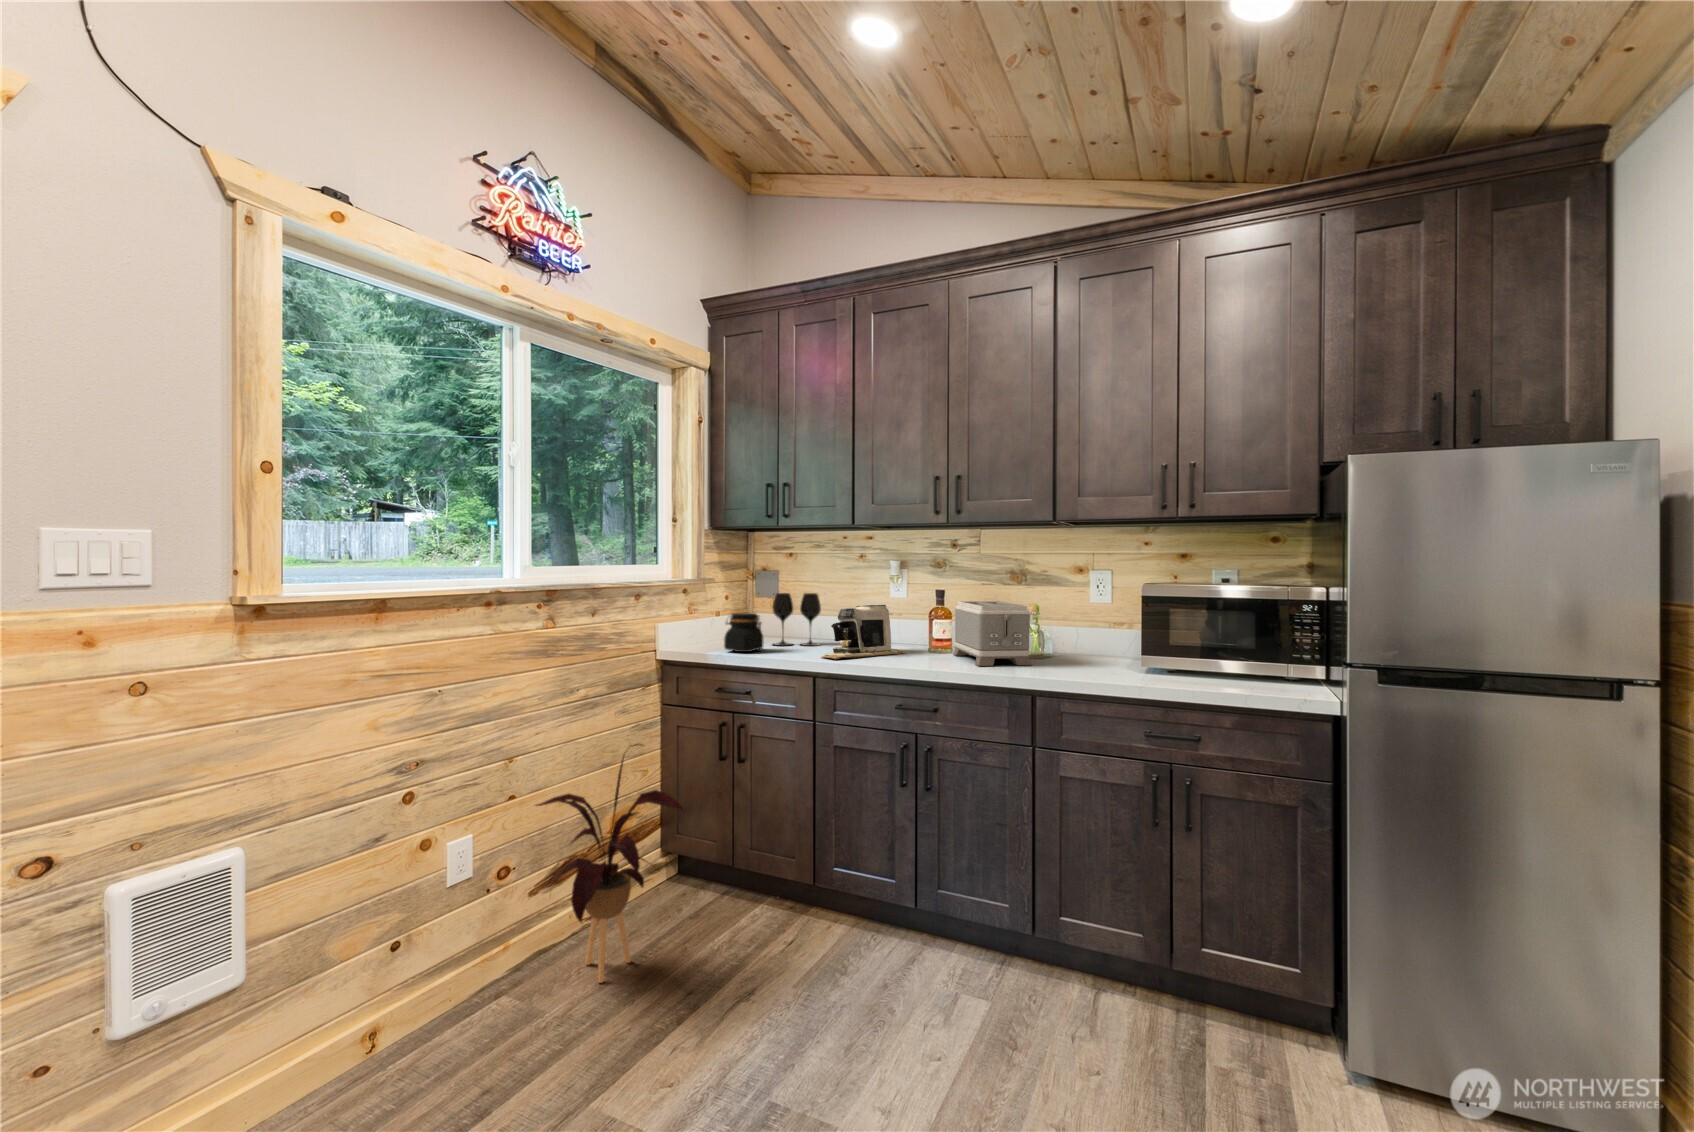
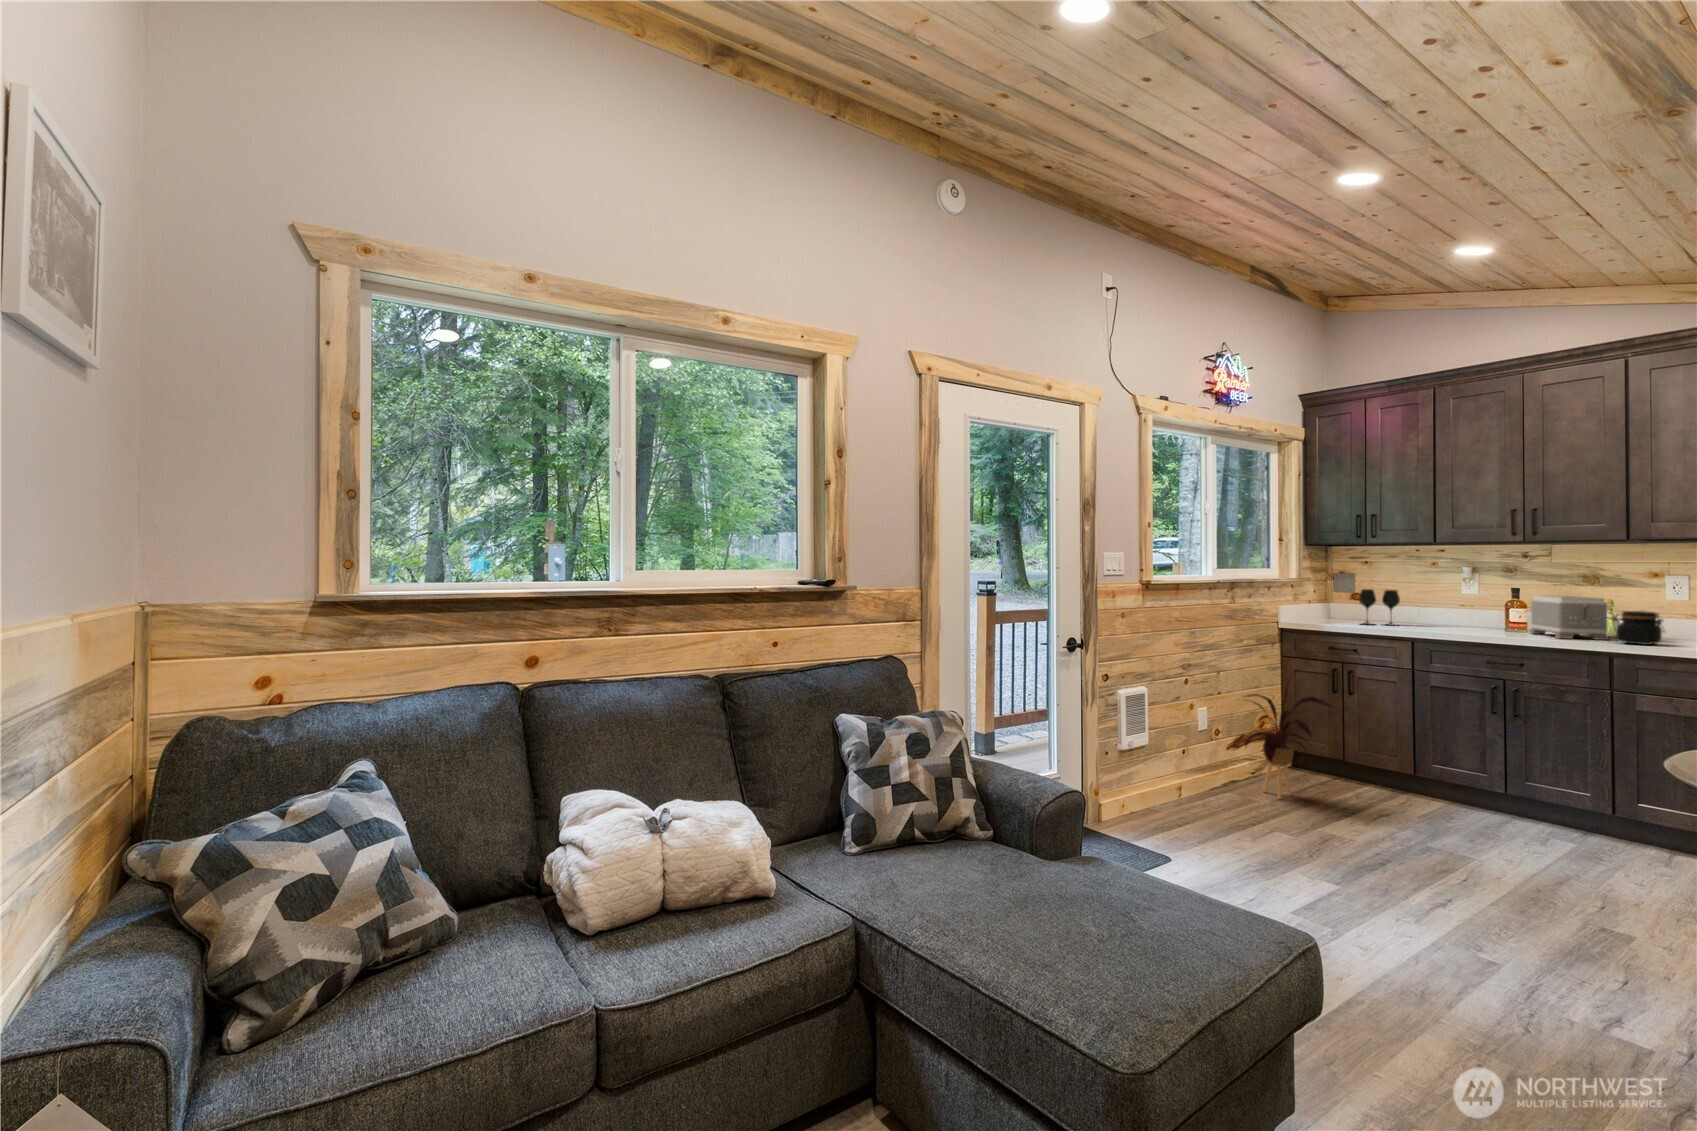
coffee maker: present [821,605,904,659] -> none [1412,597,1484,632]
jar: present [724,613,763,652] -> present [1613,611,1663,645]

